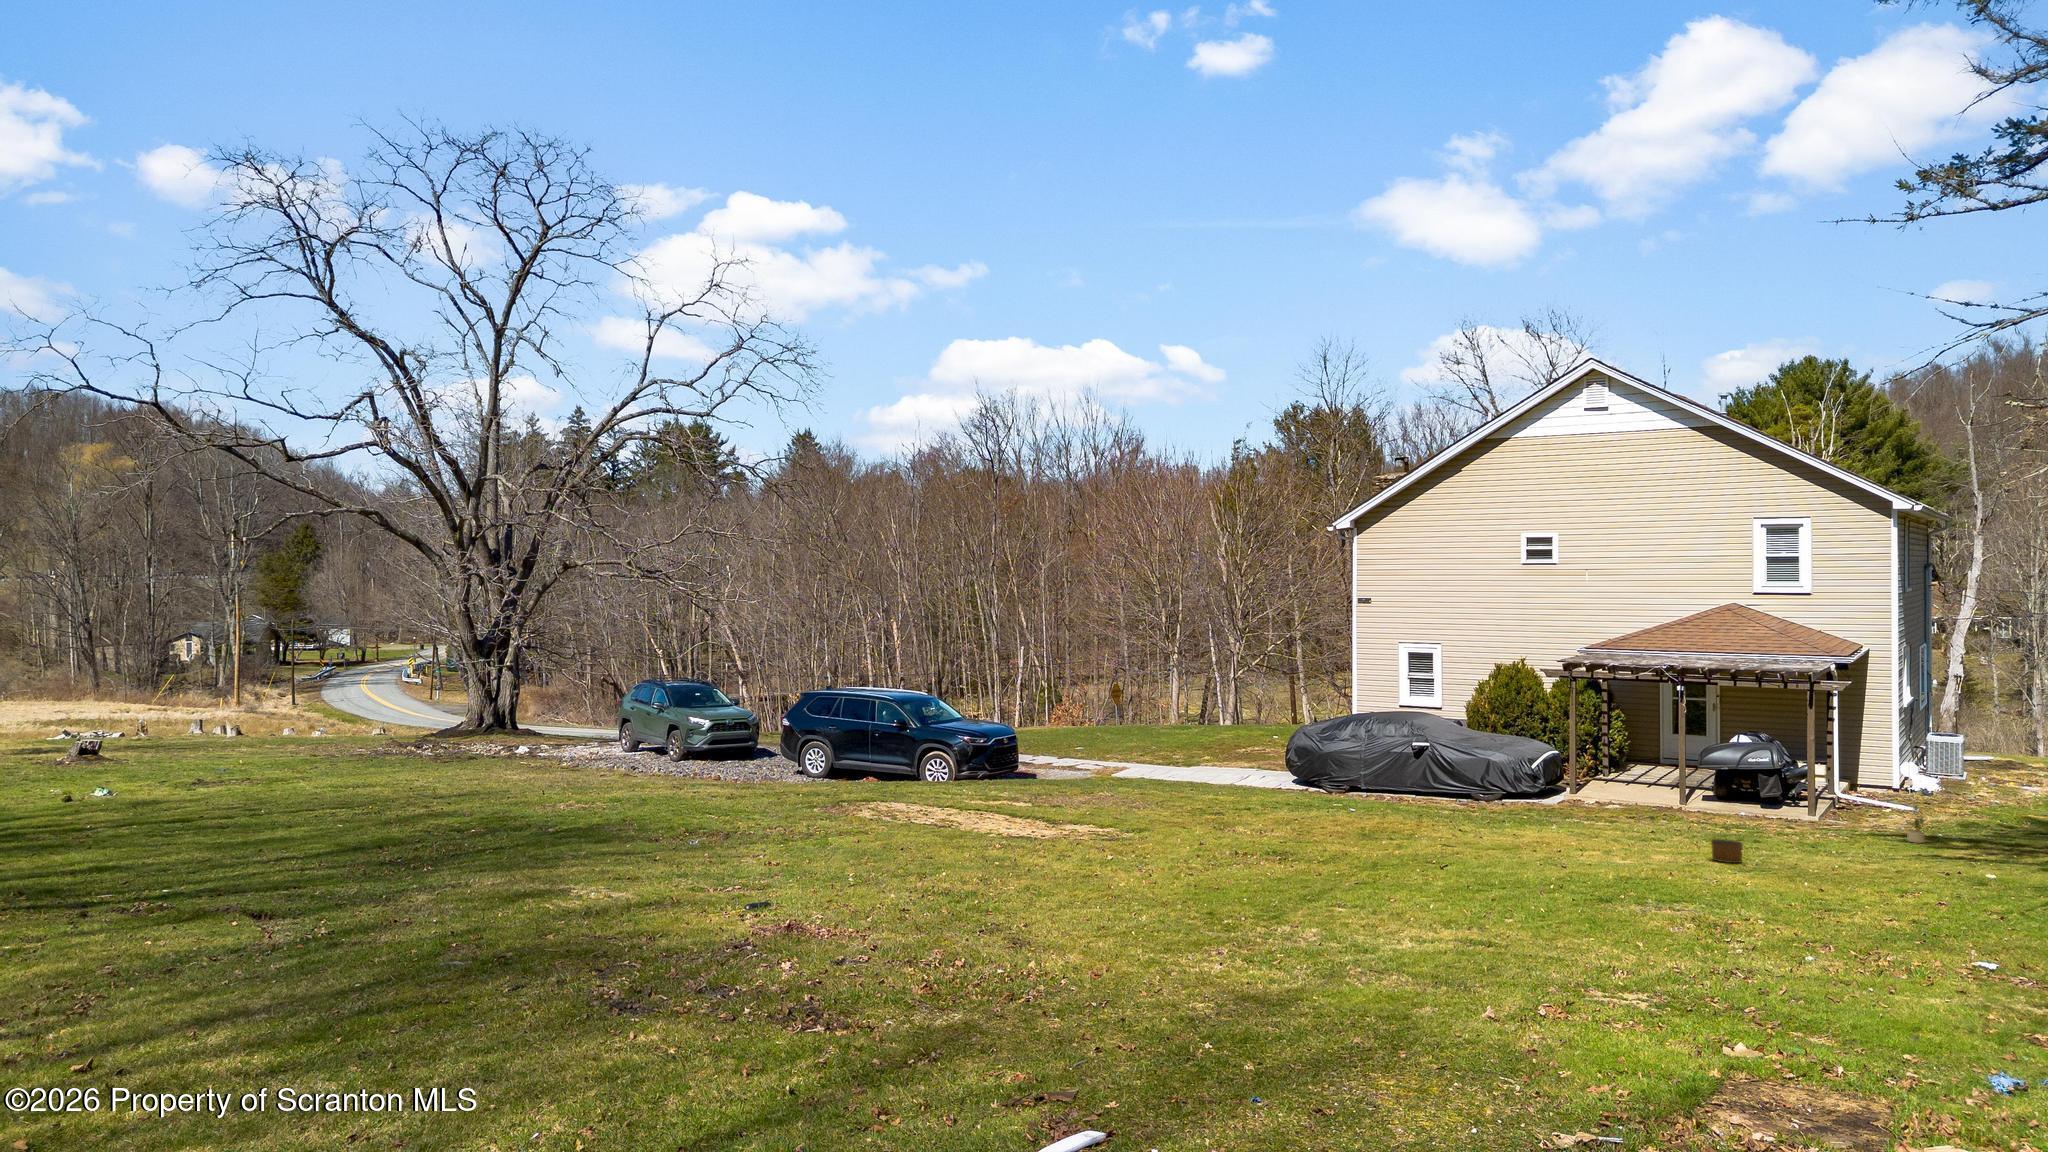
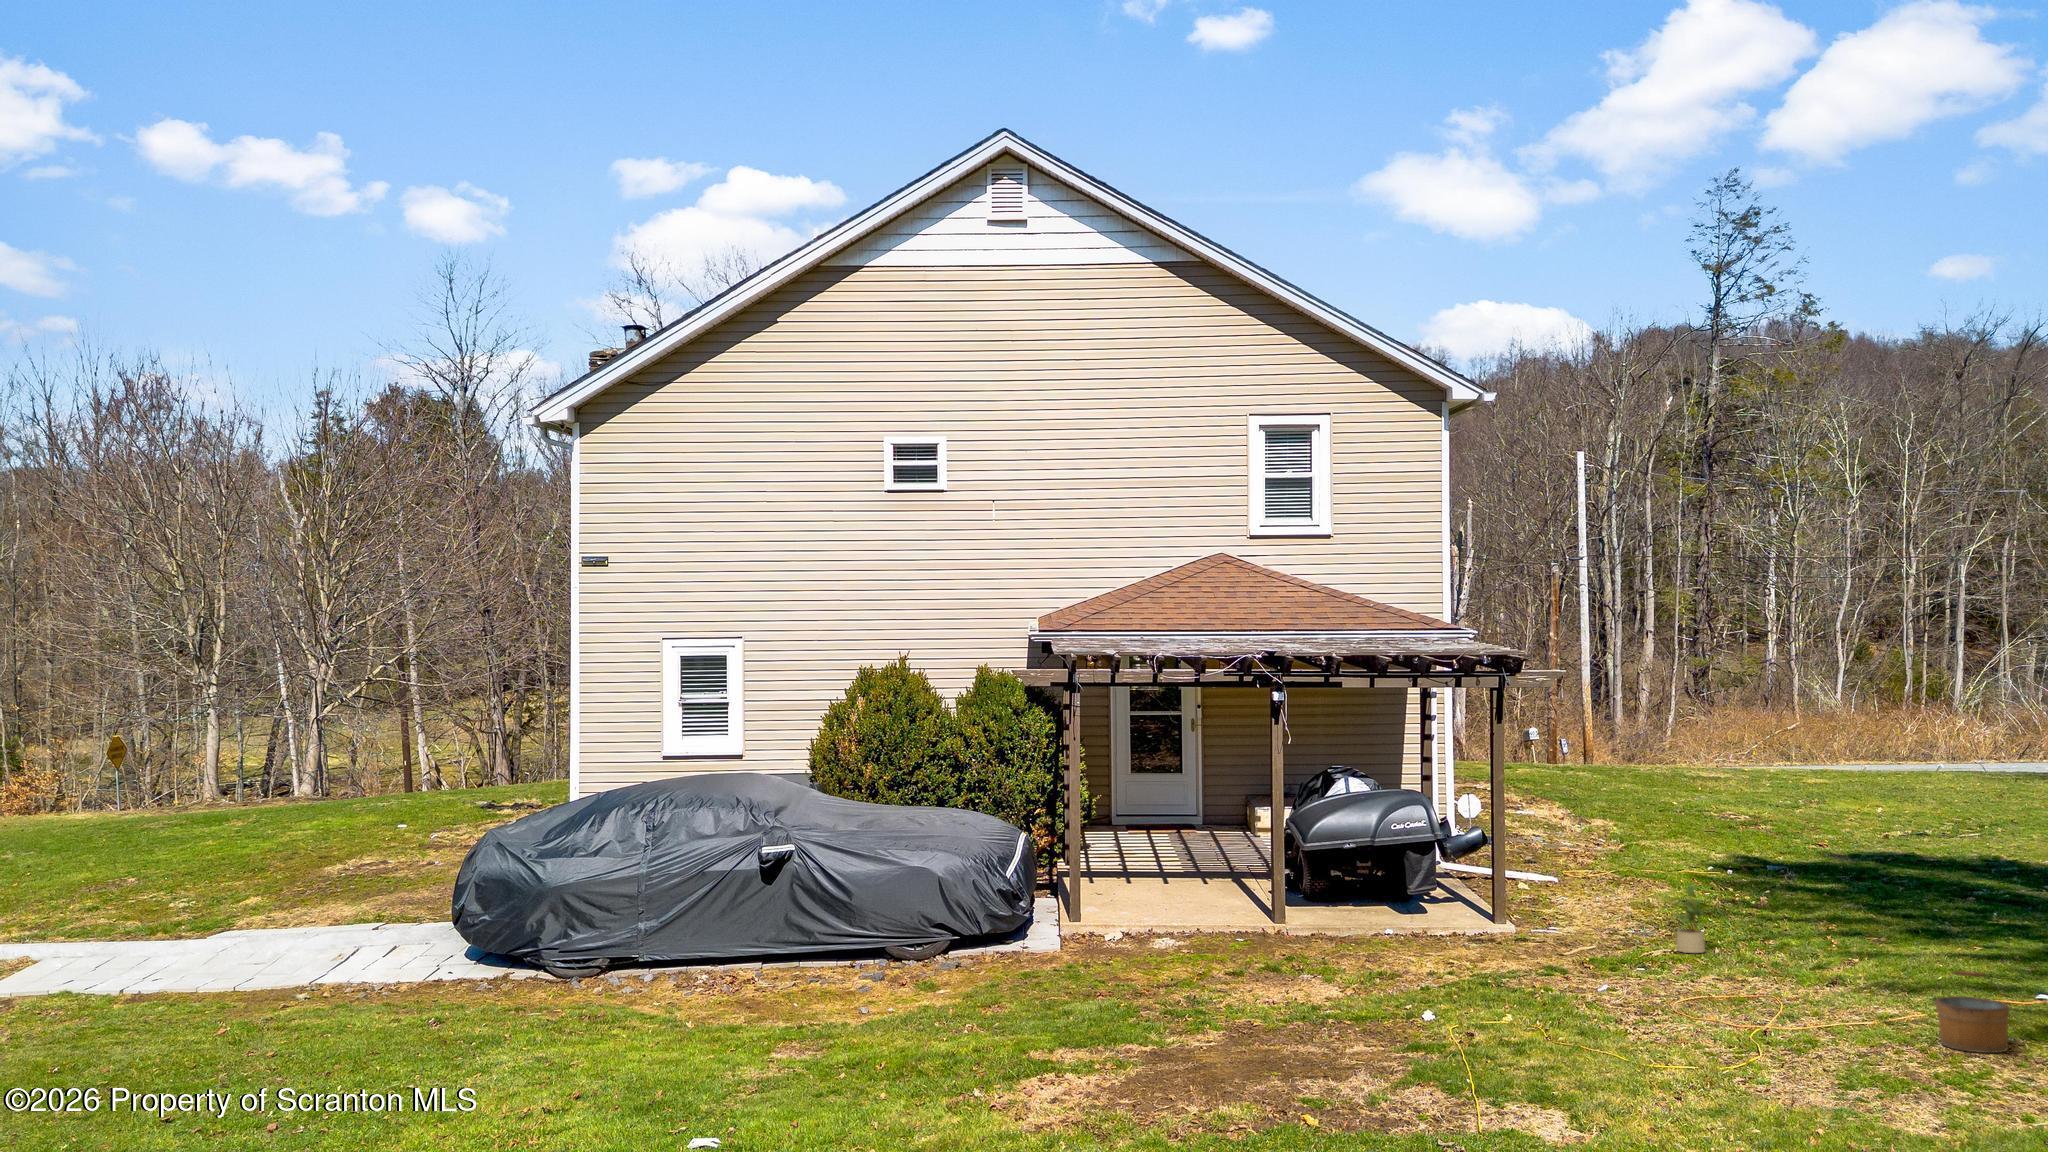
bucket: present [1711,827,1743,863] -> present [1935,971,2010,1053]

